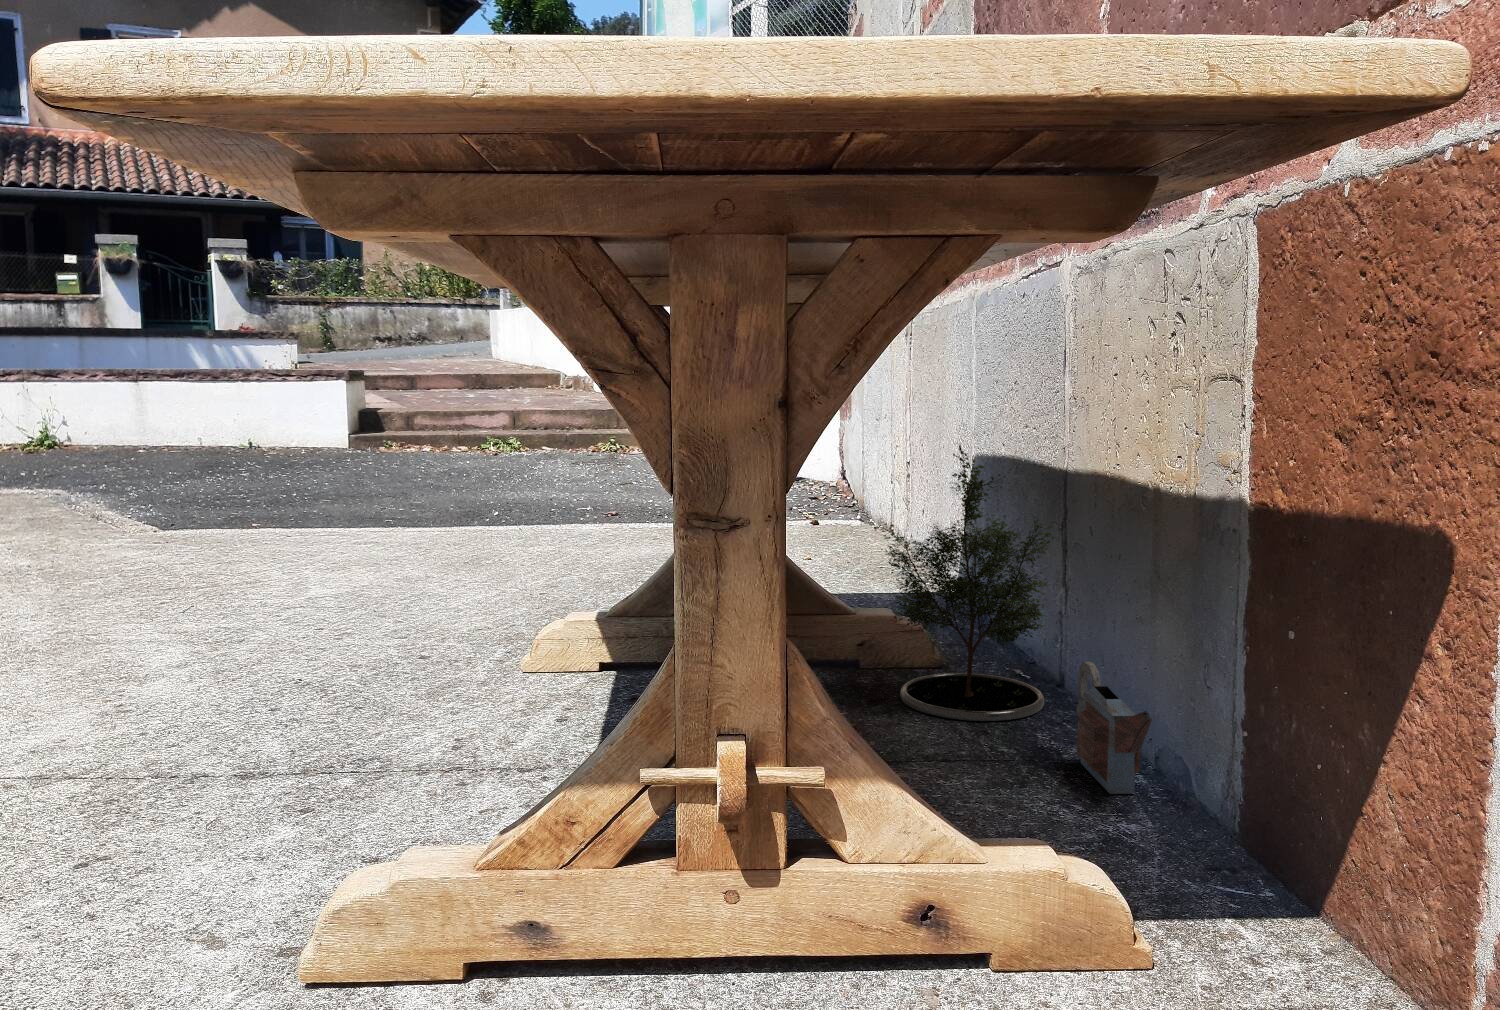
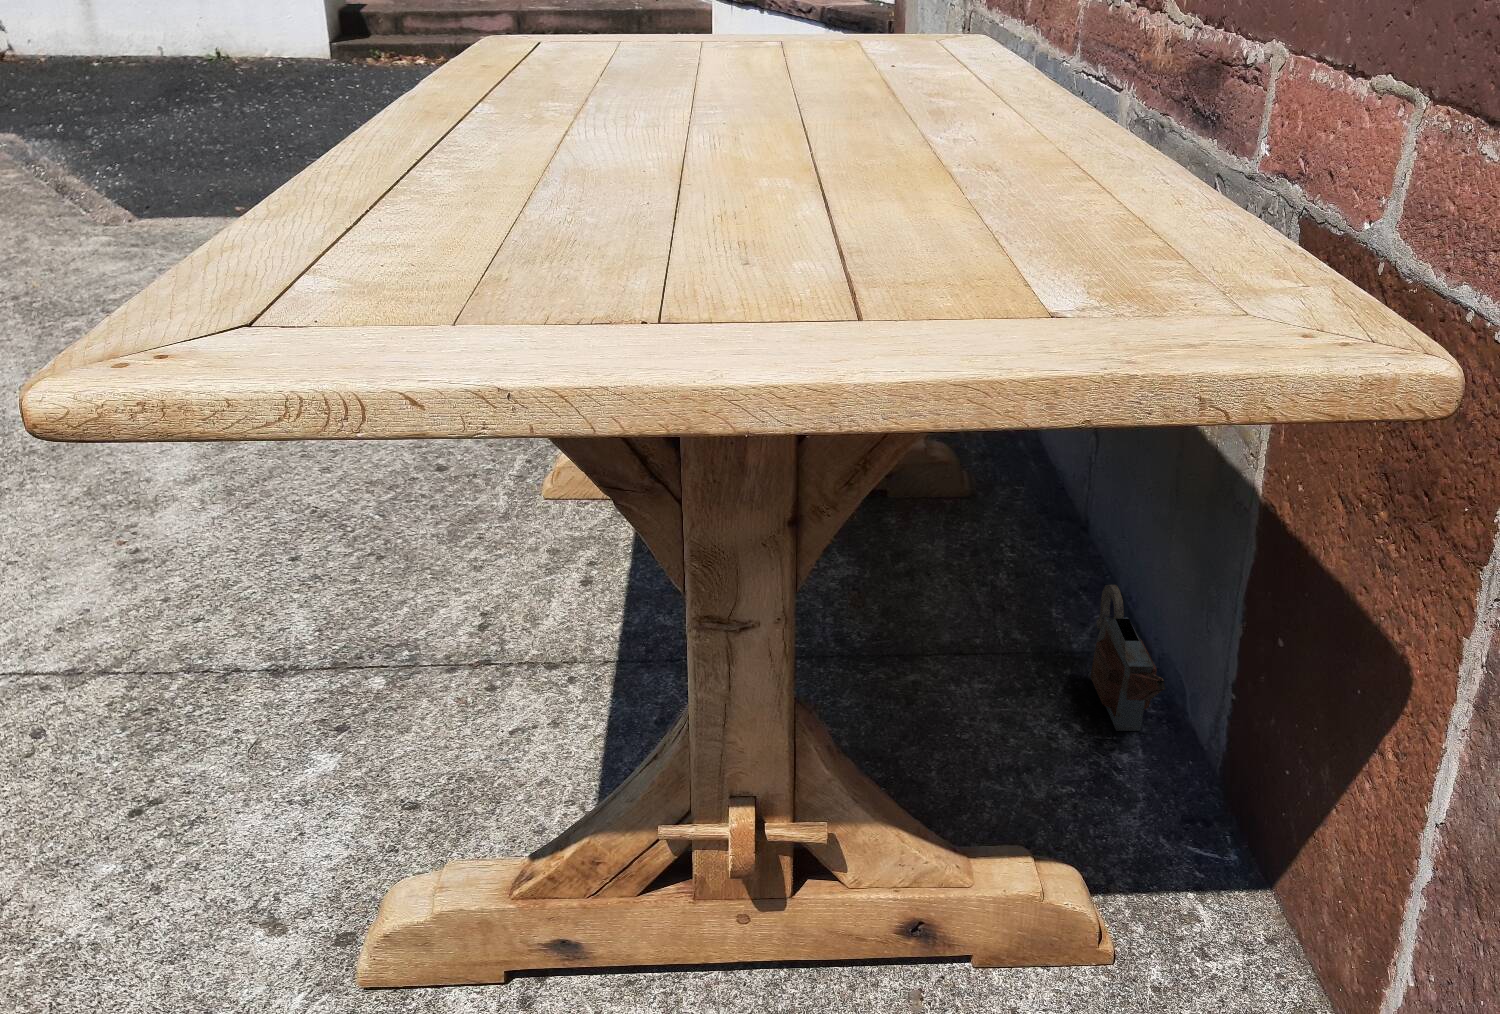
potted tree: present [875,445,1054,721] -> none [907,312,1099,606]

